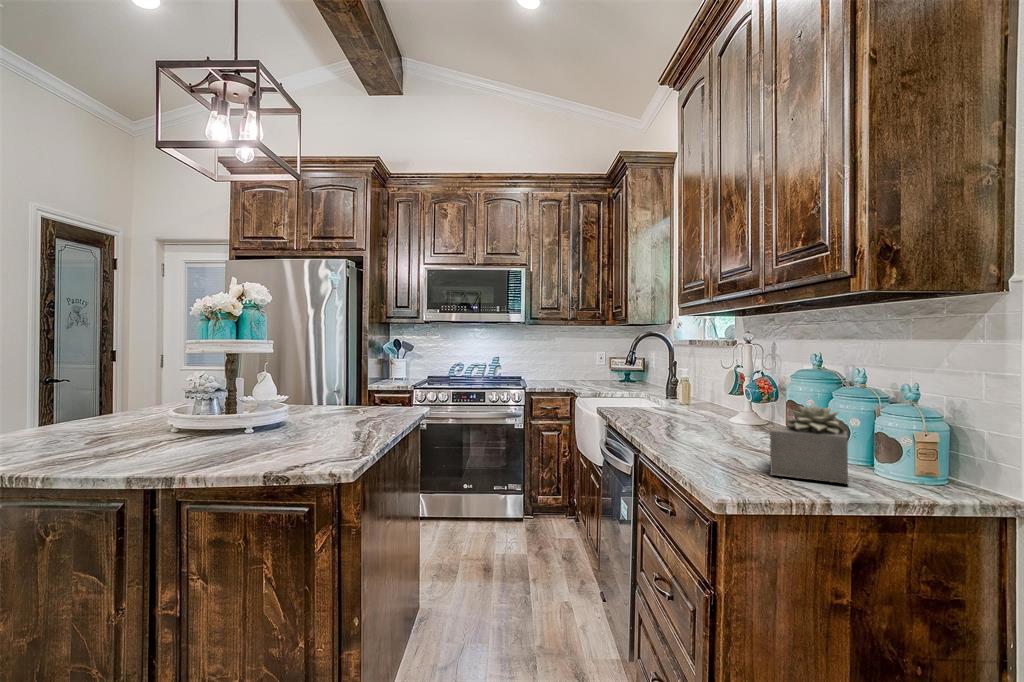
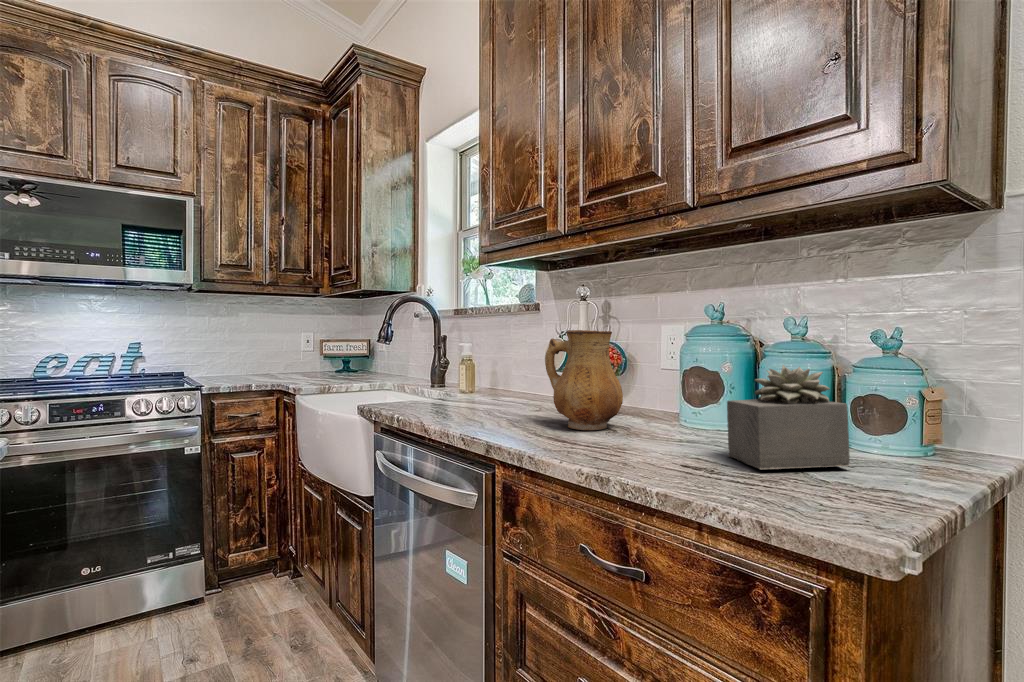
ceramic pitcher: none [693,366,748,440] -> present [545,330,623,430]

